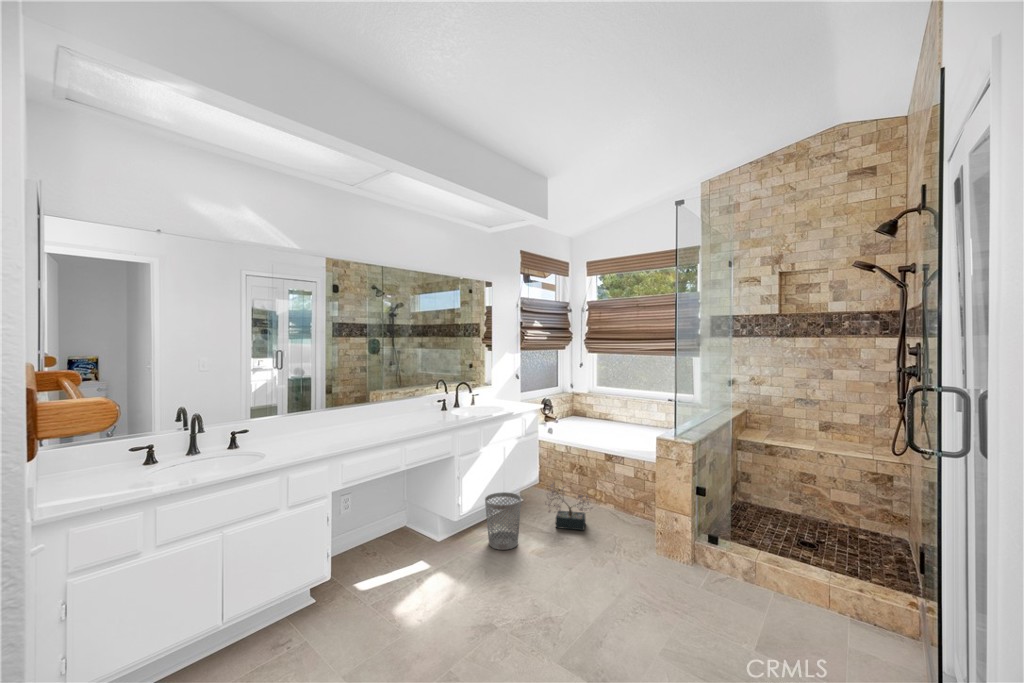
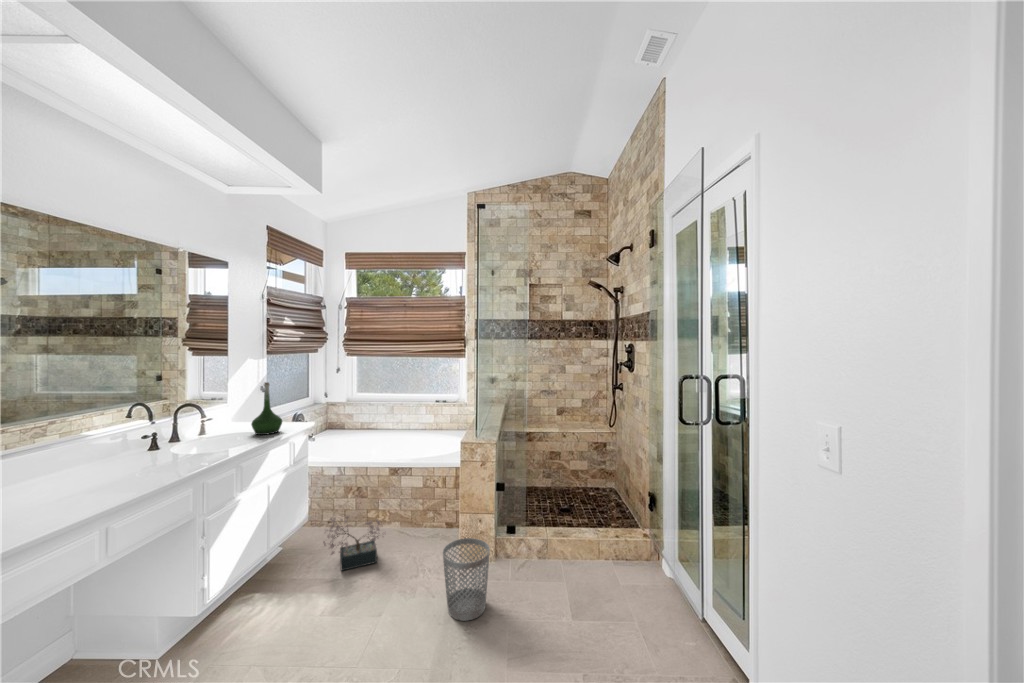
vase: none [499,371,519,410] -> present [251,382,282,435]
wastebasket: present [485,492,521,550] -> present [443,538,490,621]

